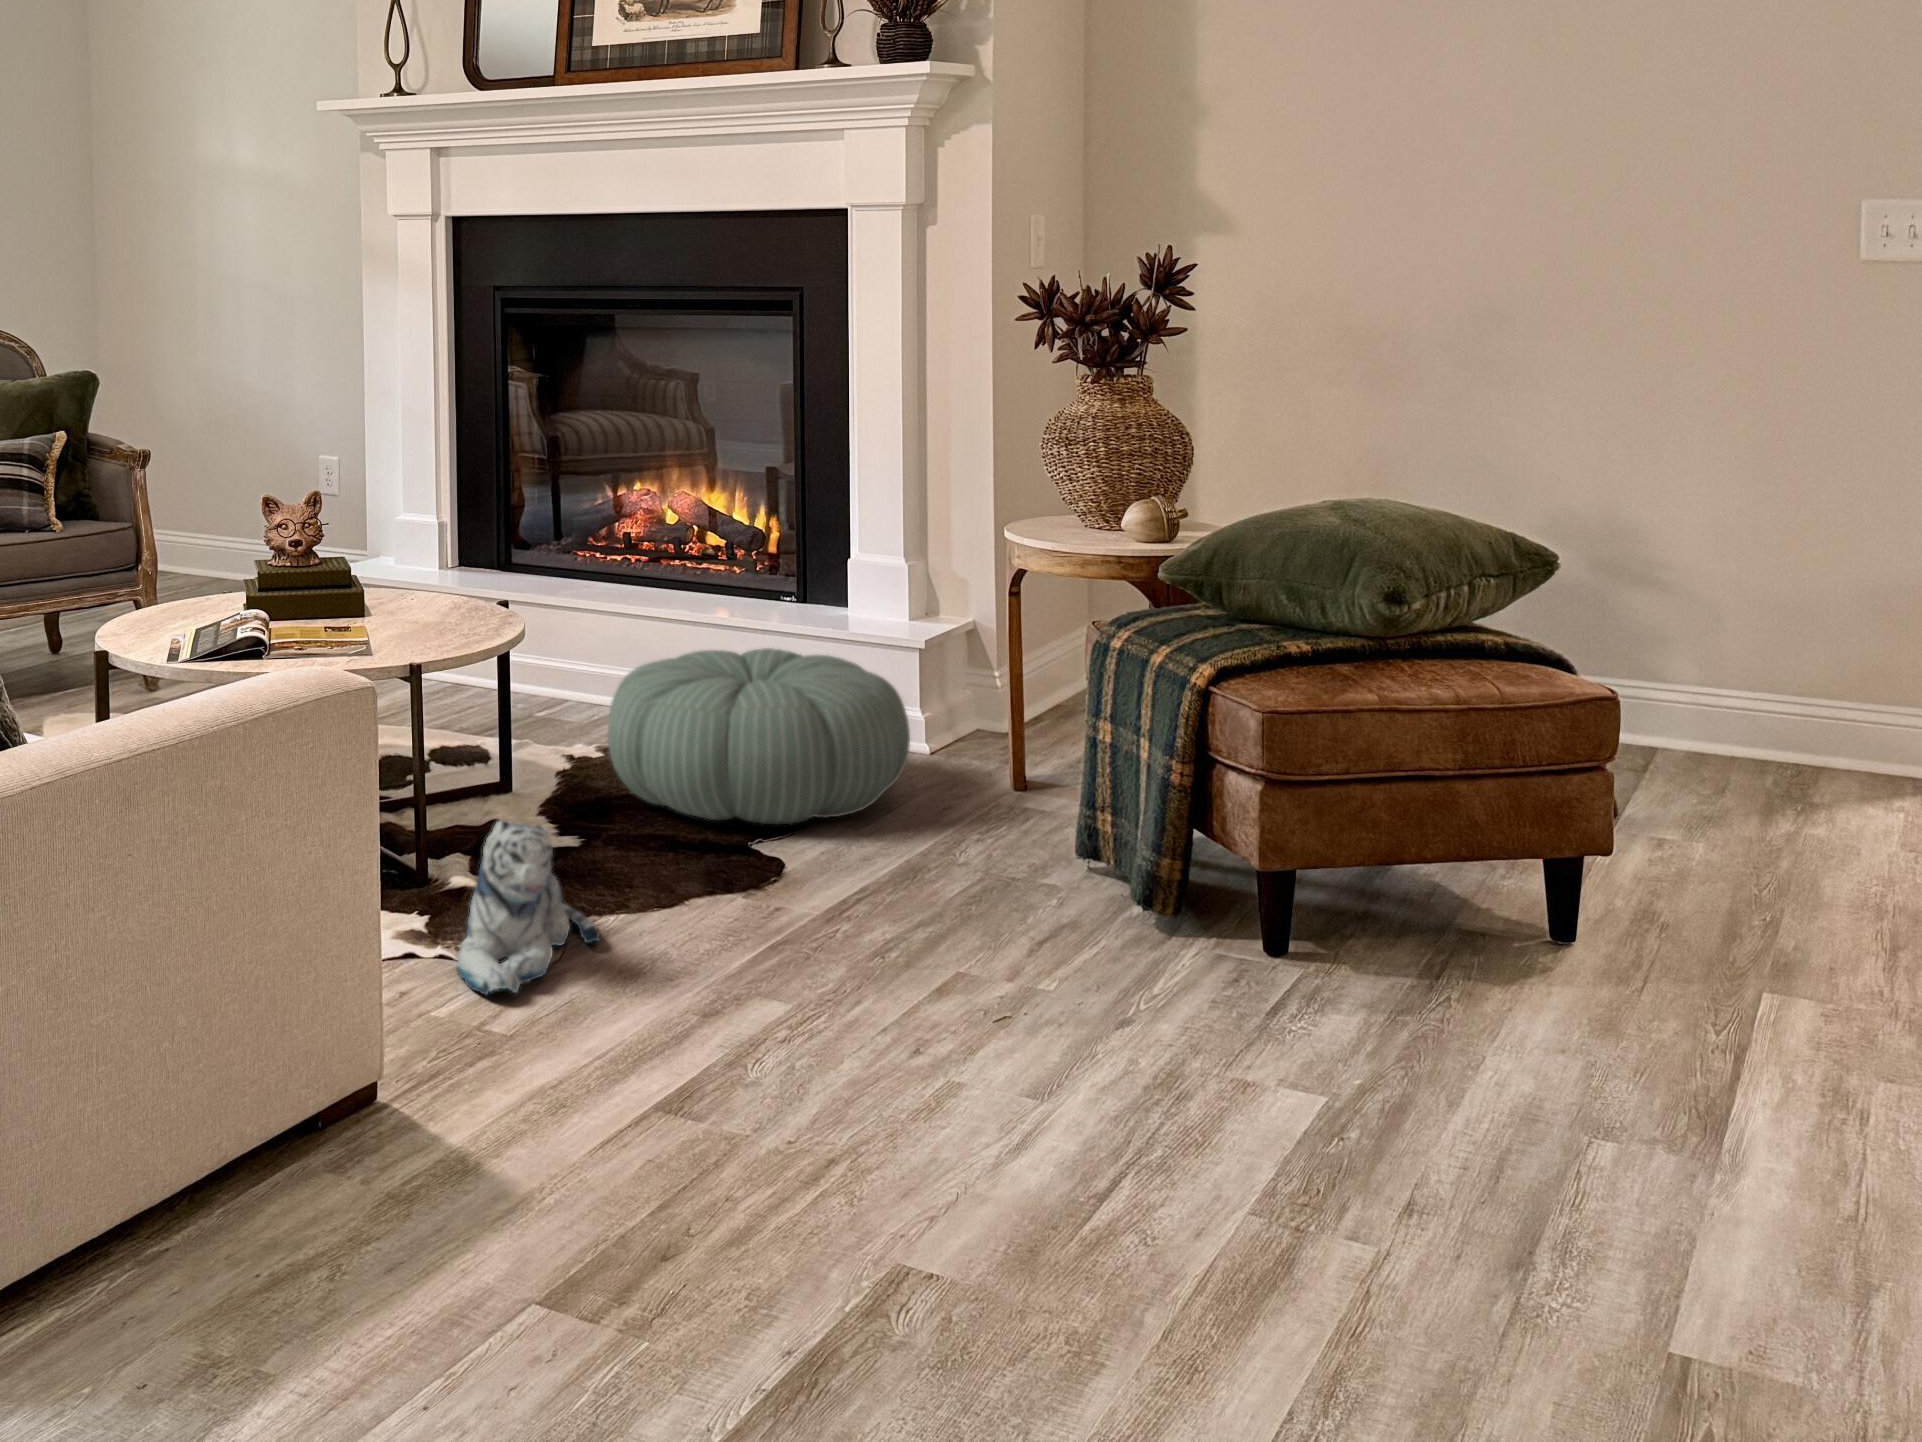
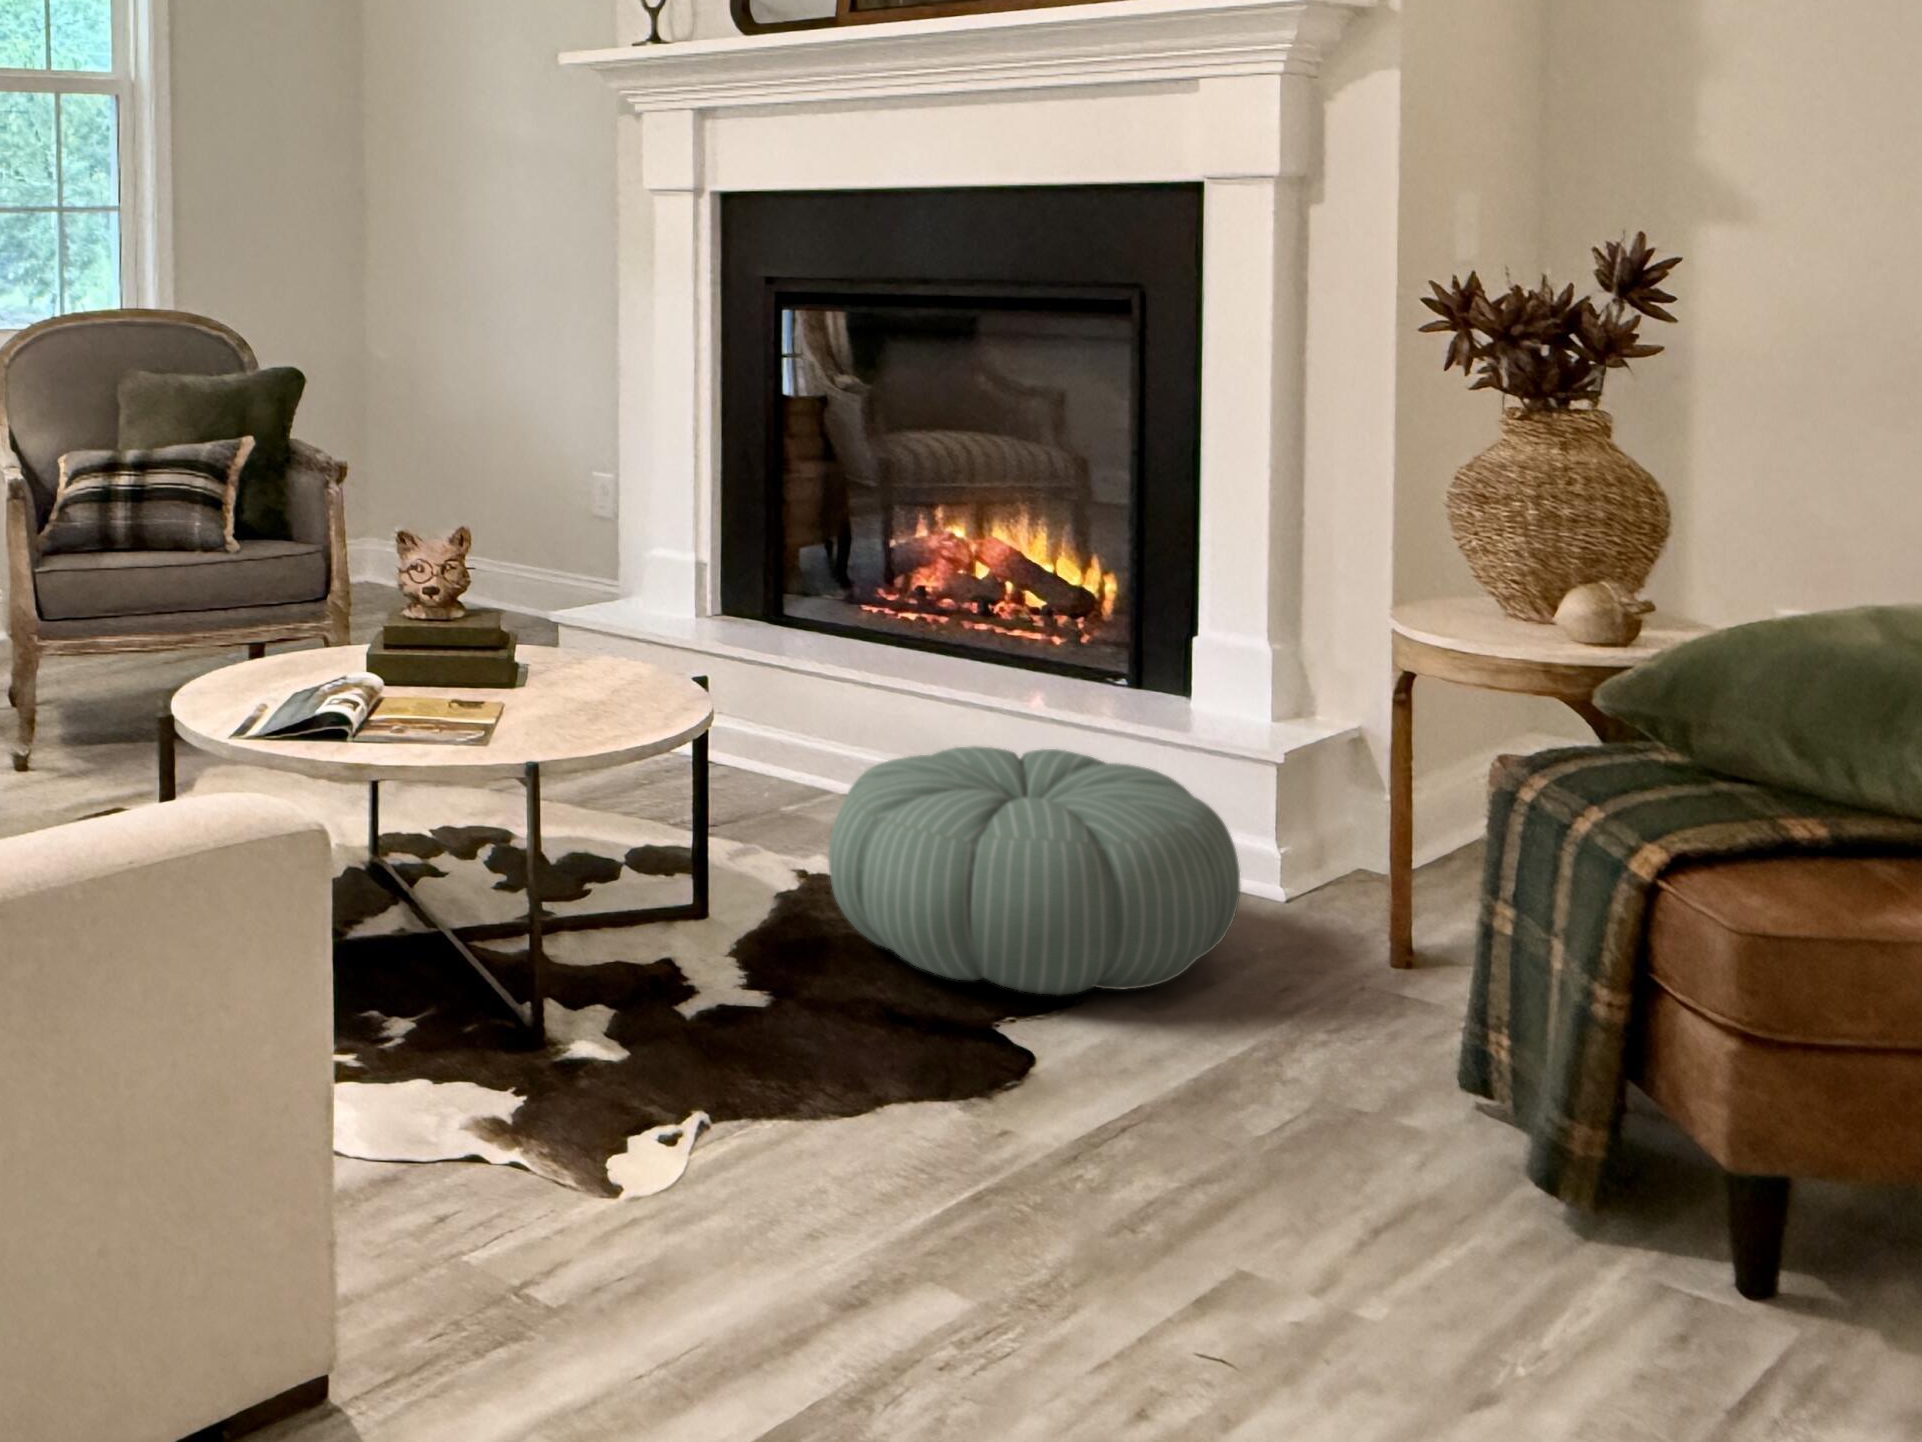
plush toy: present [456,821,600,995] -> none [523,988,736,1239]

